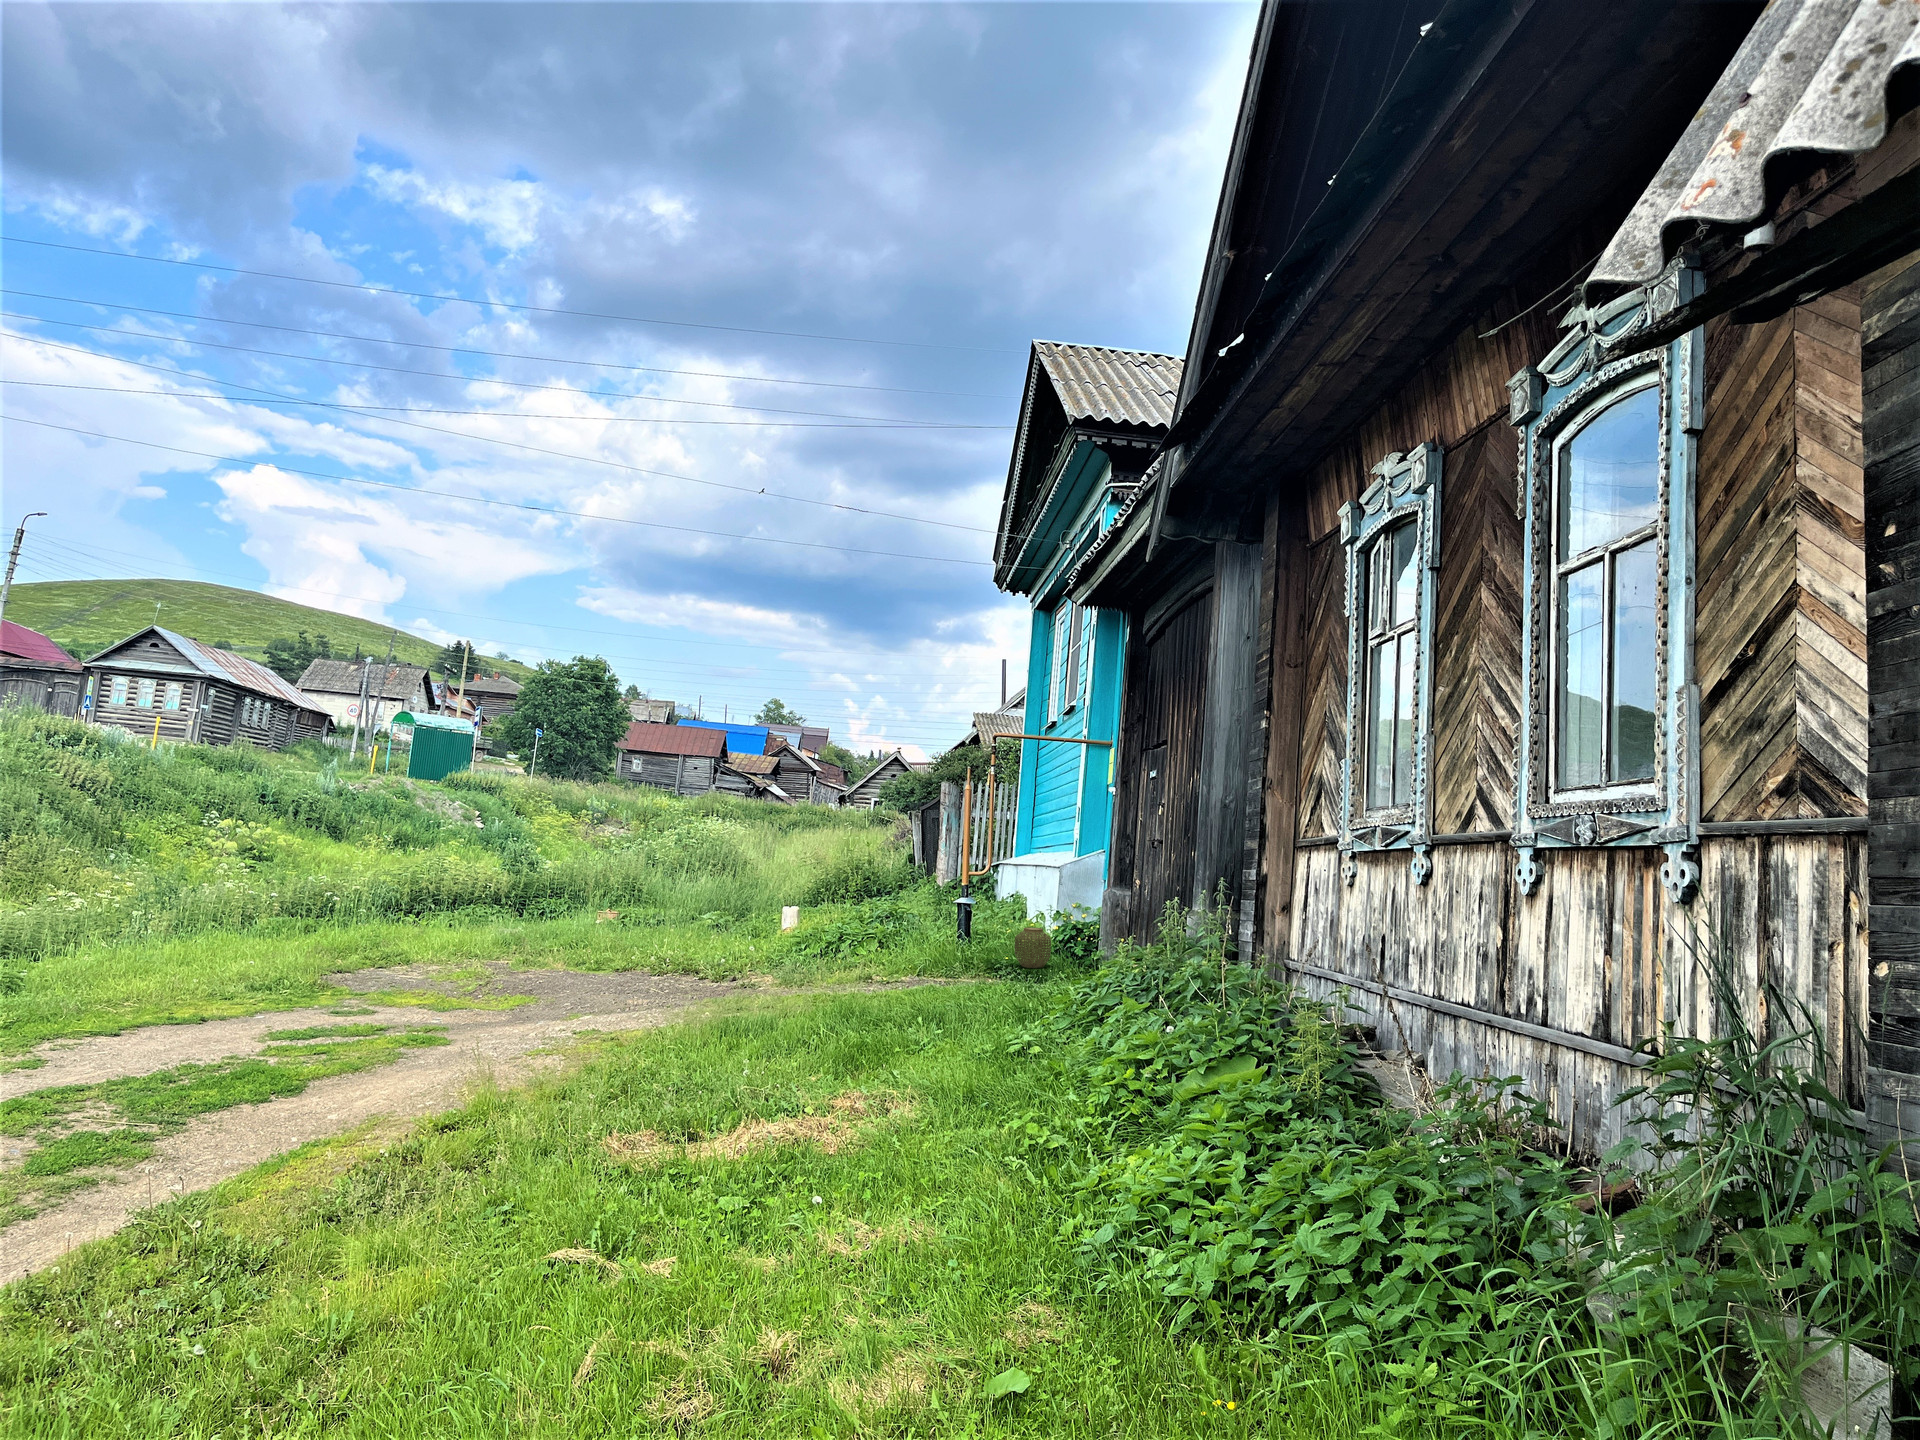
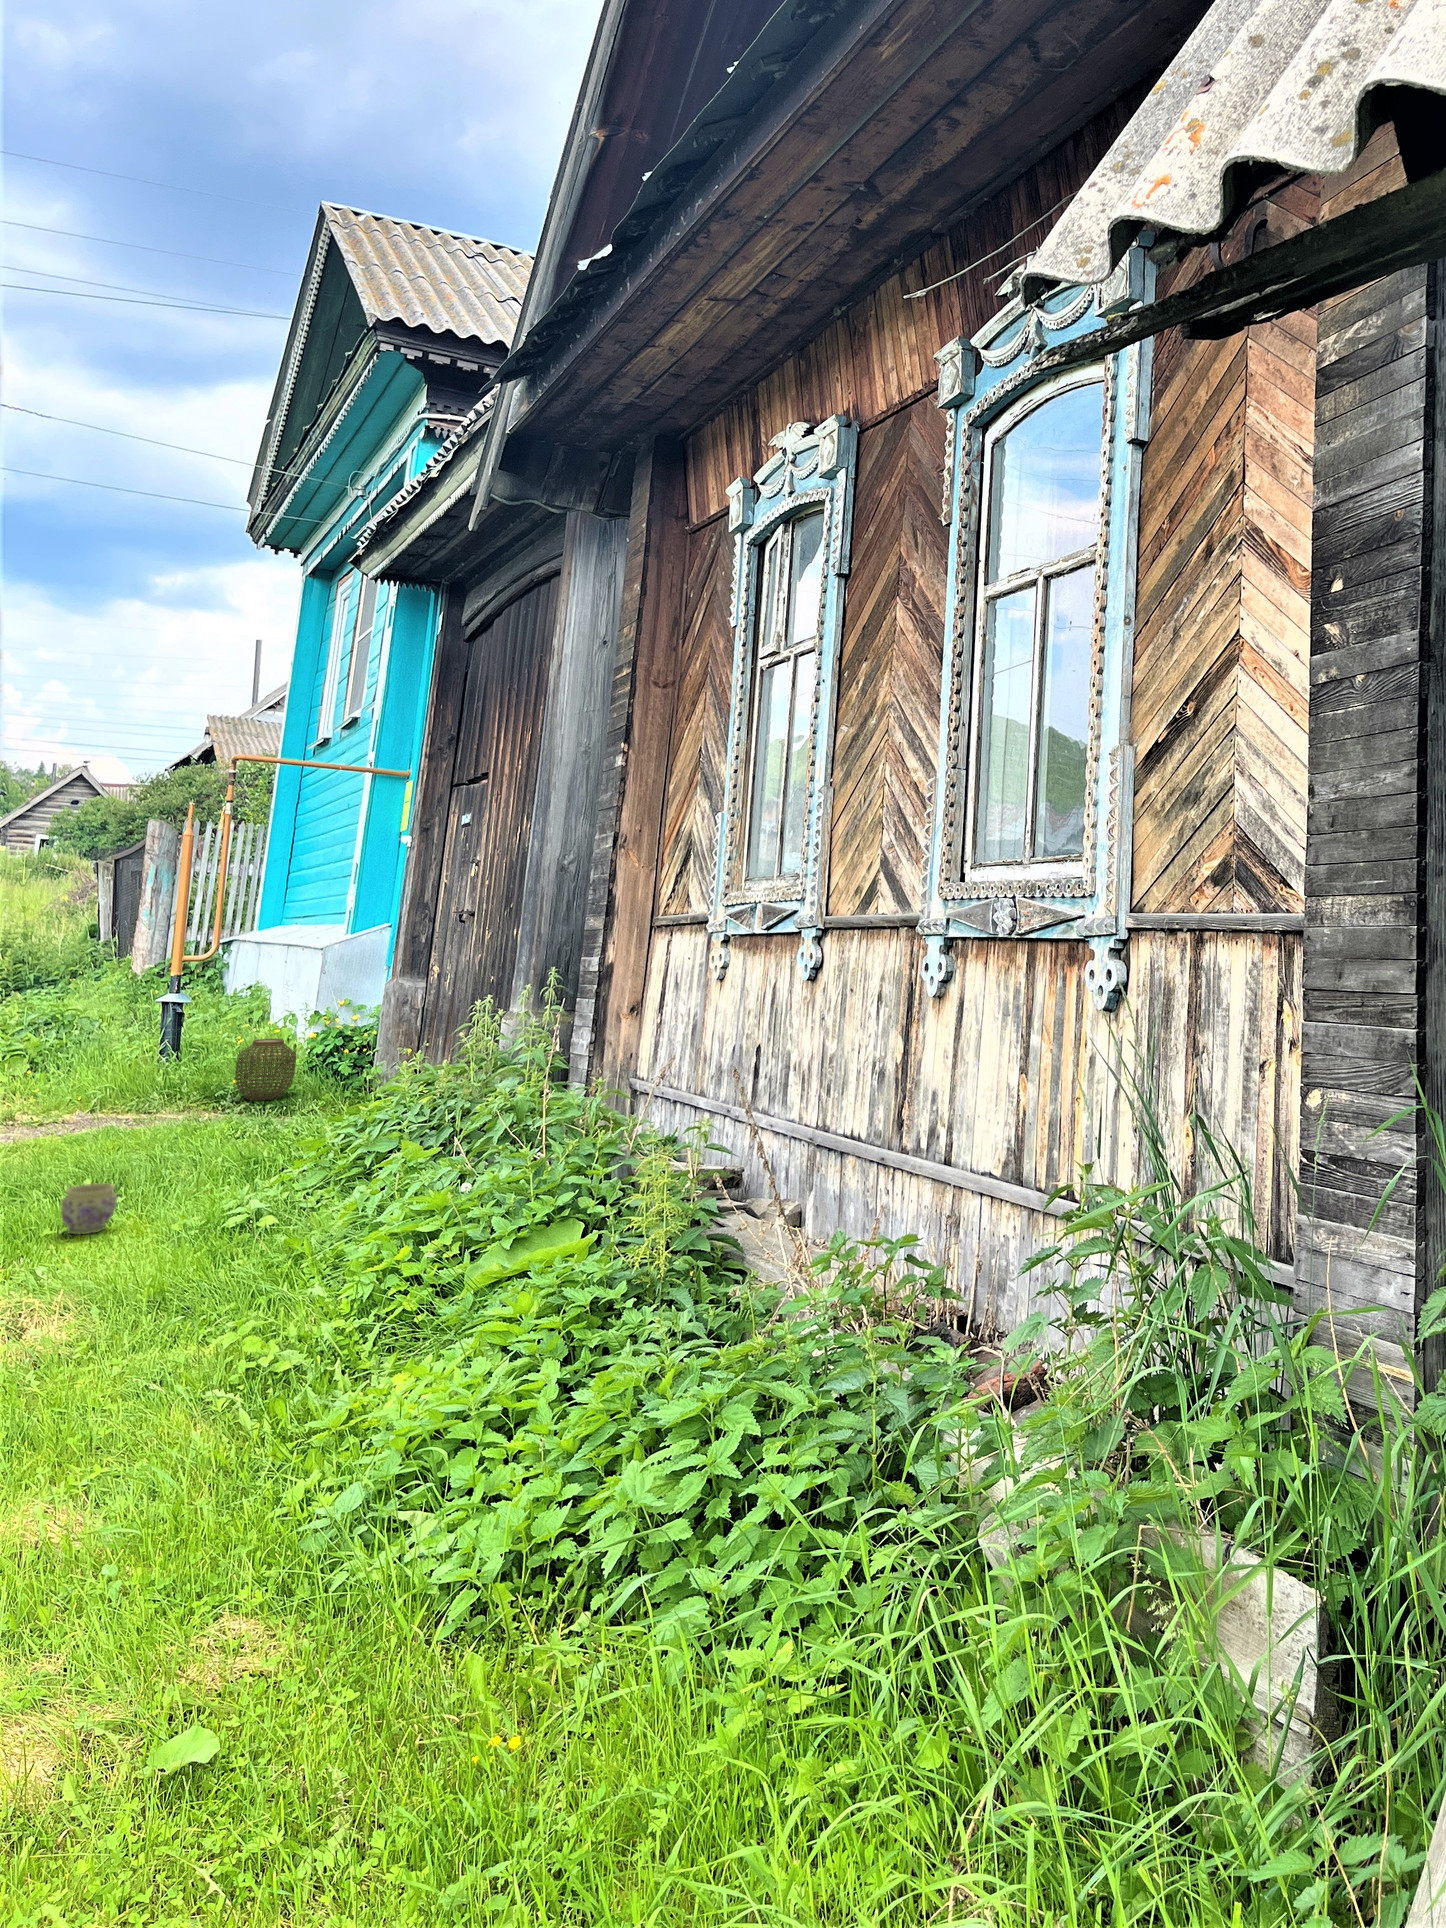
planter: none [928,1003,958,1033] -> present [61,1183,118,1235]

